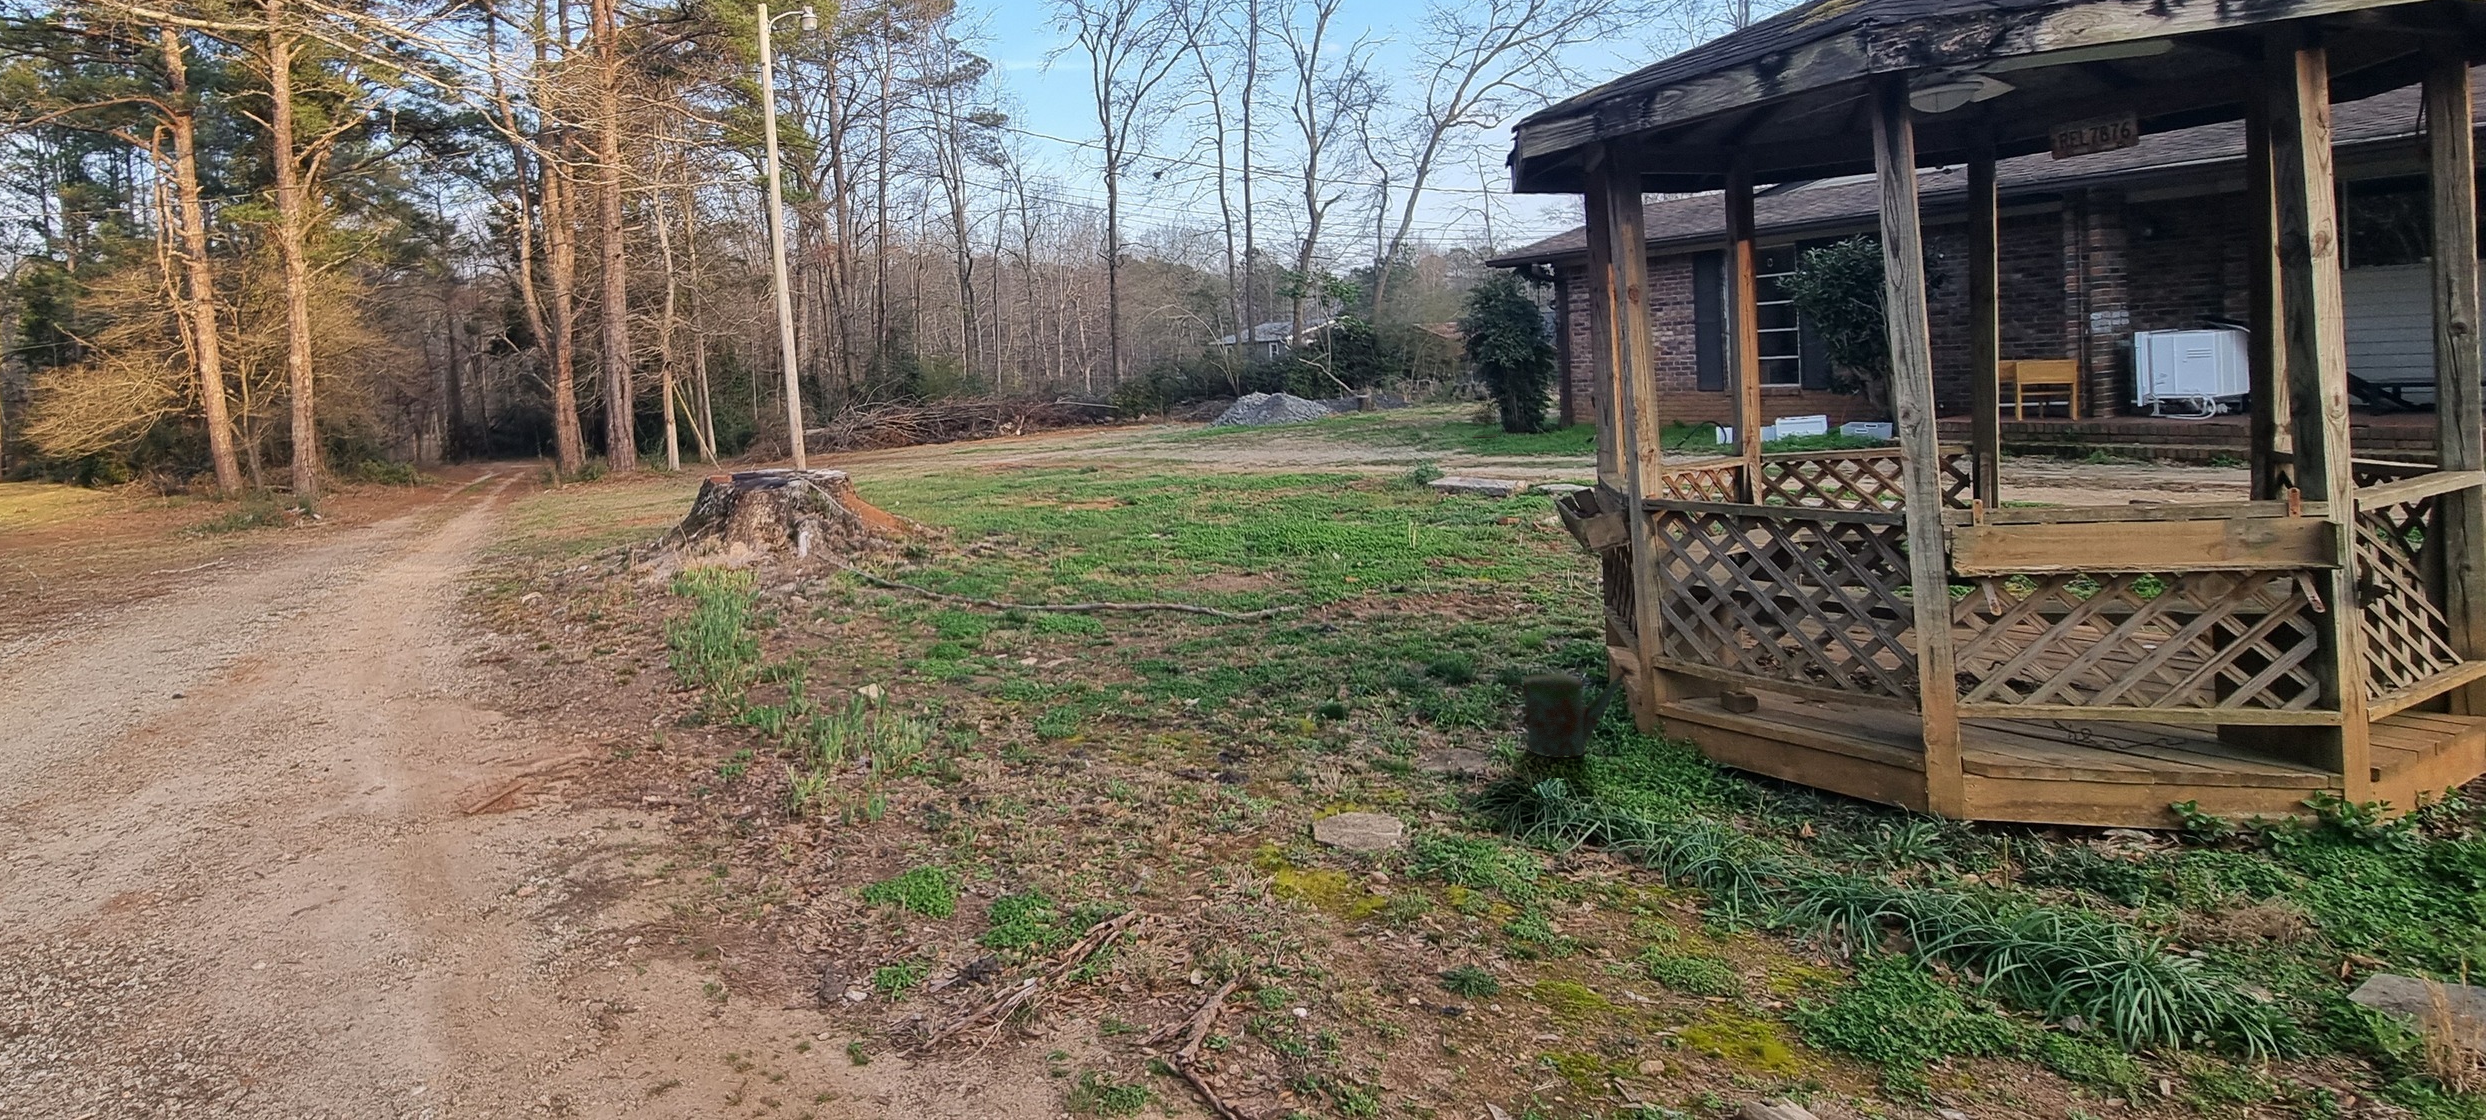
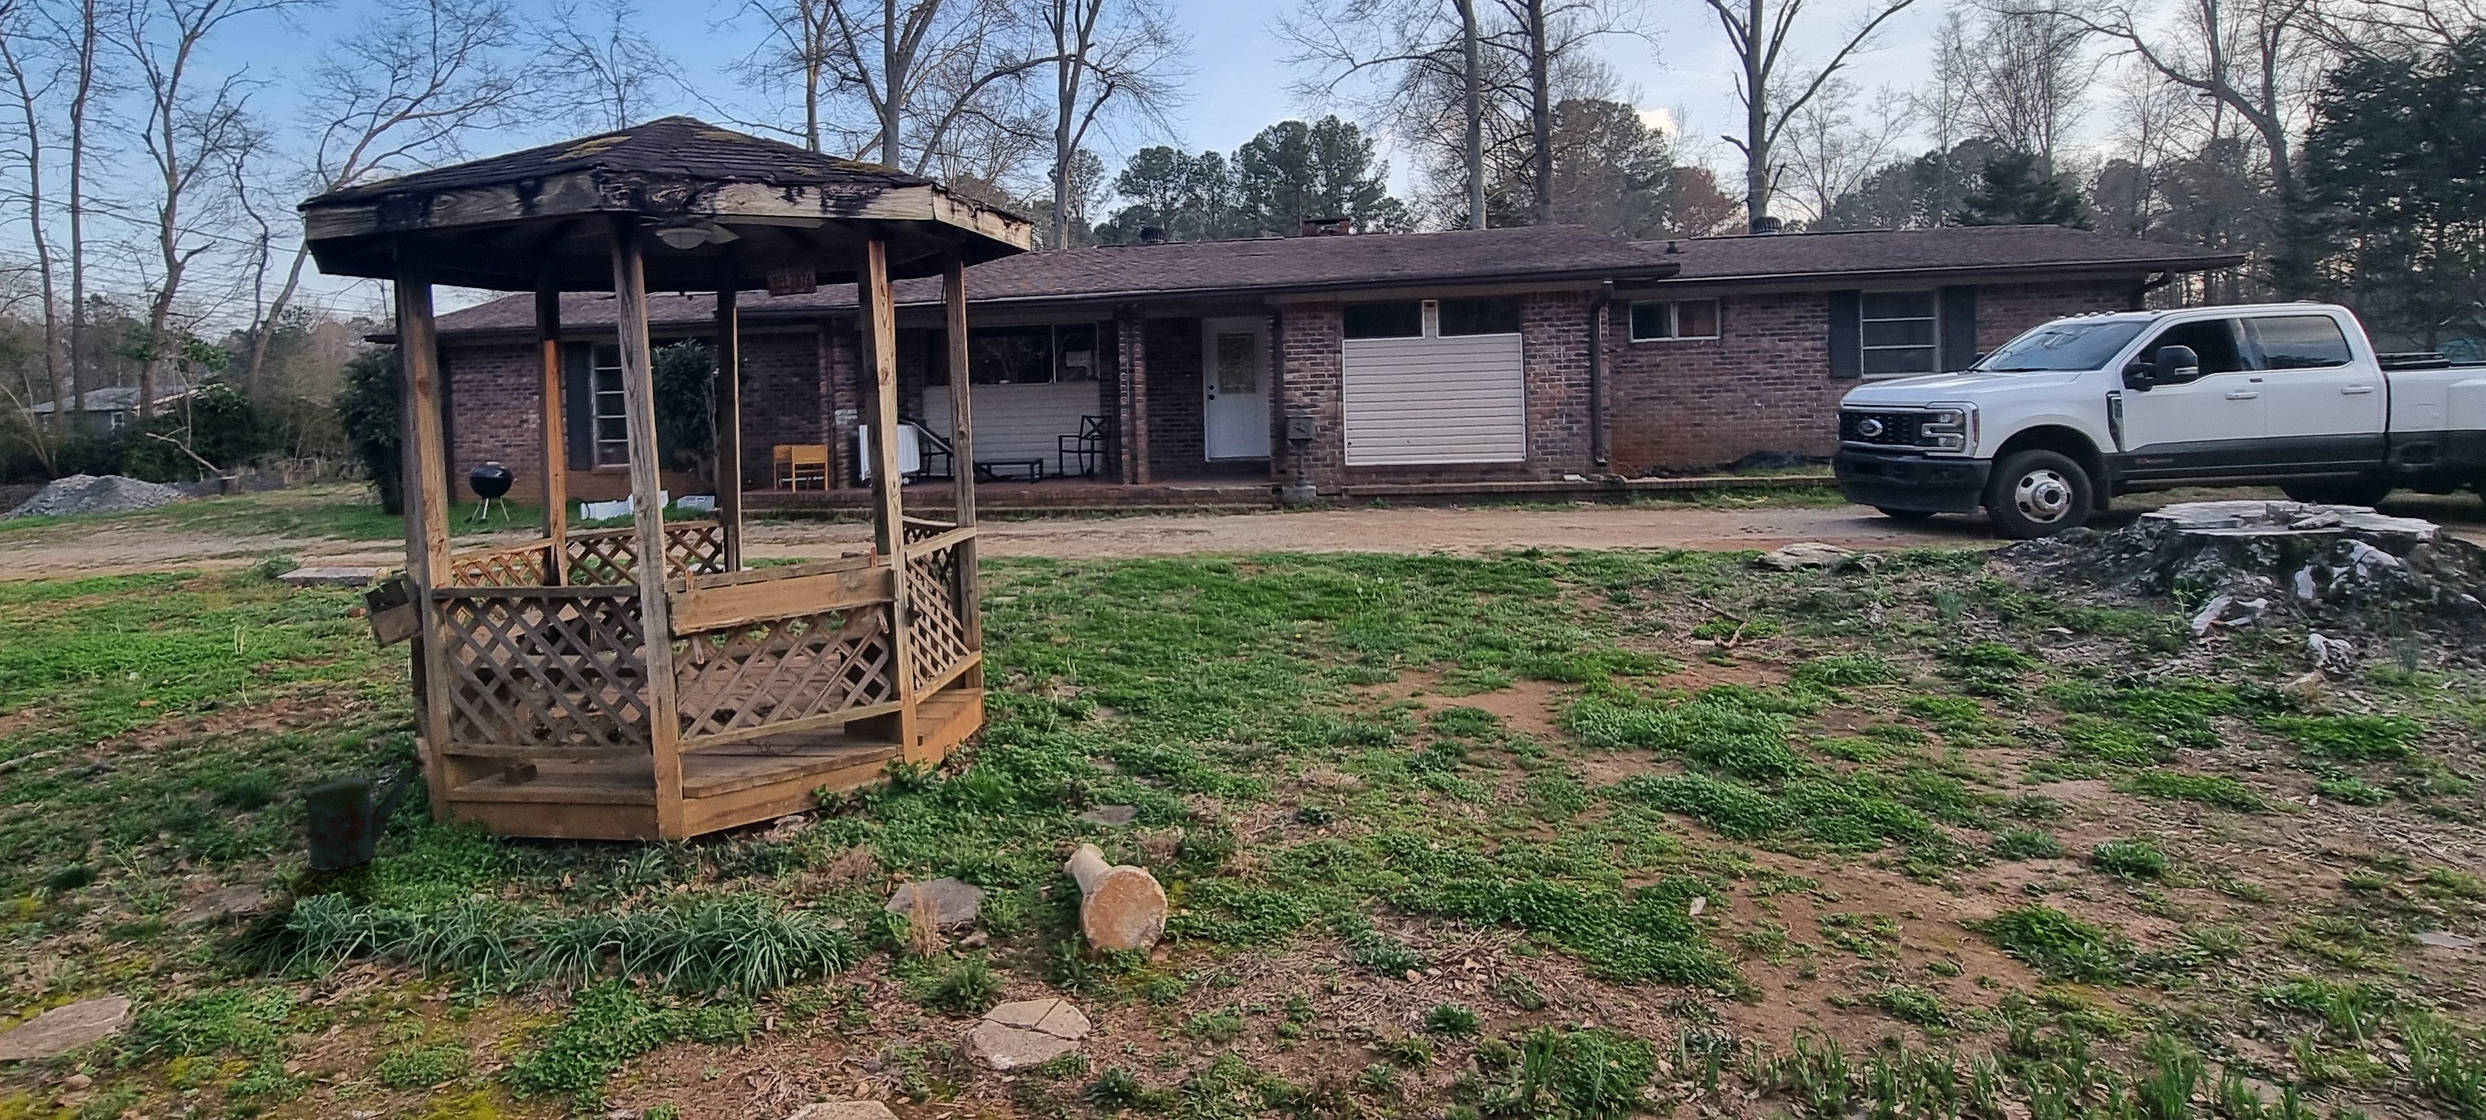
potted tree: present [1470,400,1495,438] -> none [347,475,382,520]

